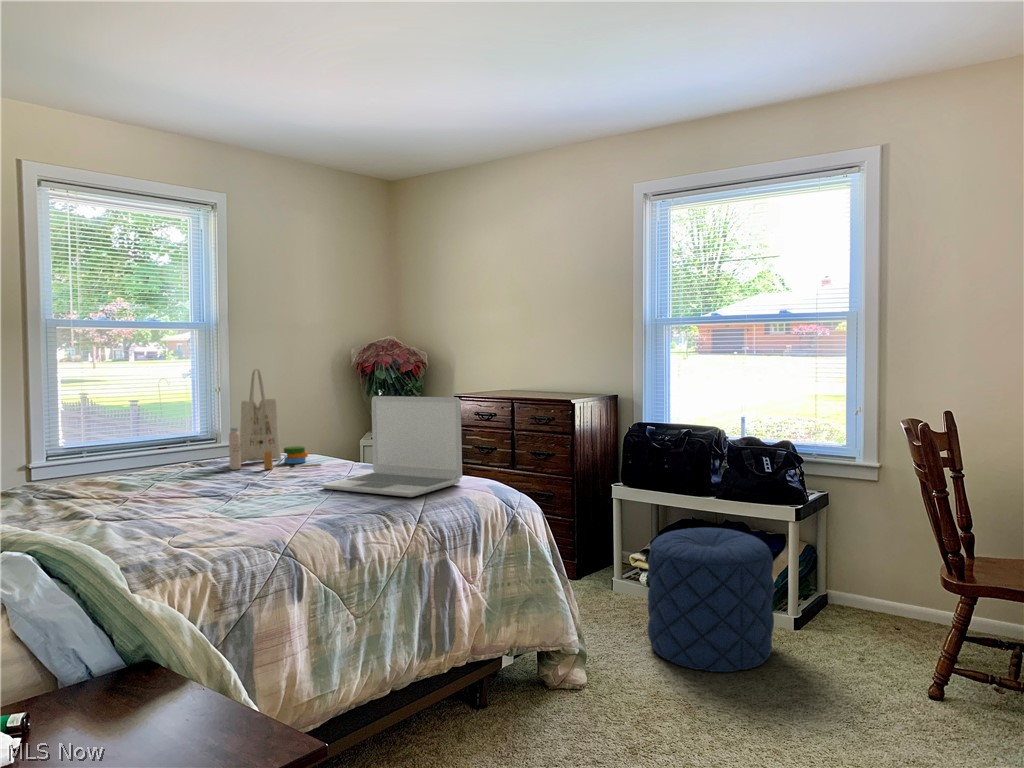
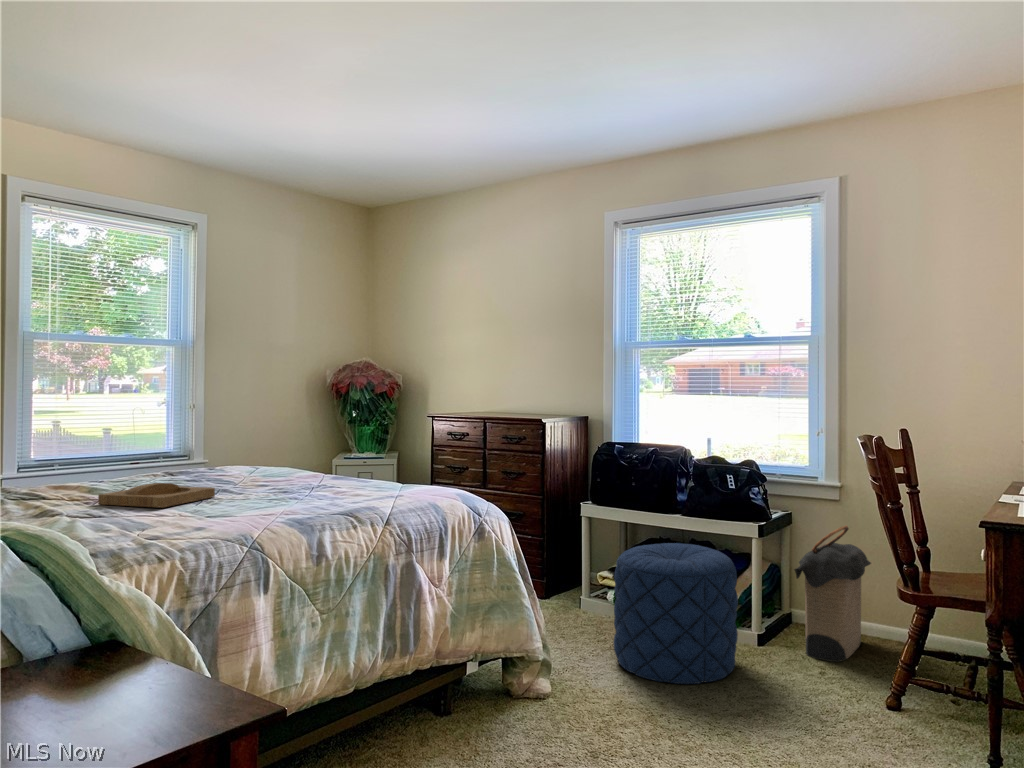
tote bag: present [229,369,321,470] -> none [199,380,291,478]
laptop: present [322,396,462,497] -> none [291,405,431,501]
tray: none [129,481,246,507] -> present [98,483,215,508]
laundry hamper: none [830,508,909,646] -> present [794,526,871,662]

